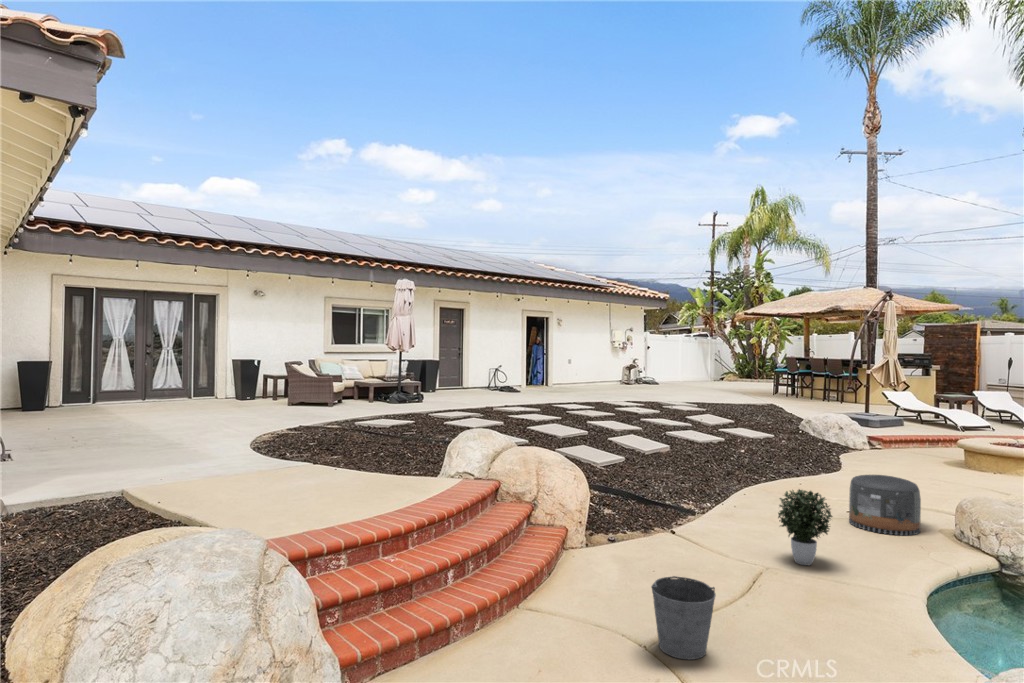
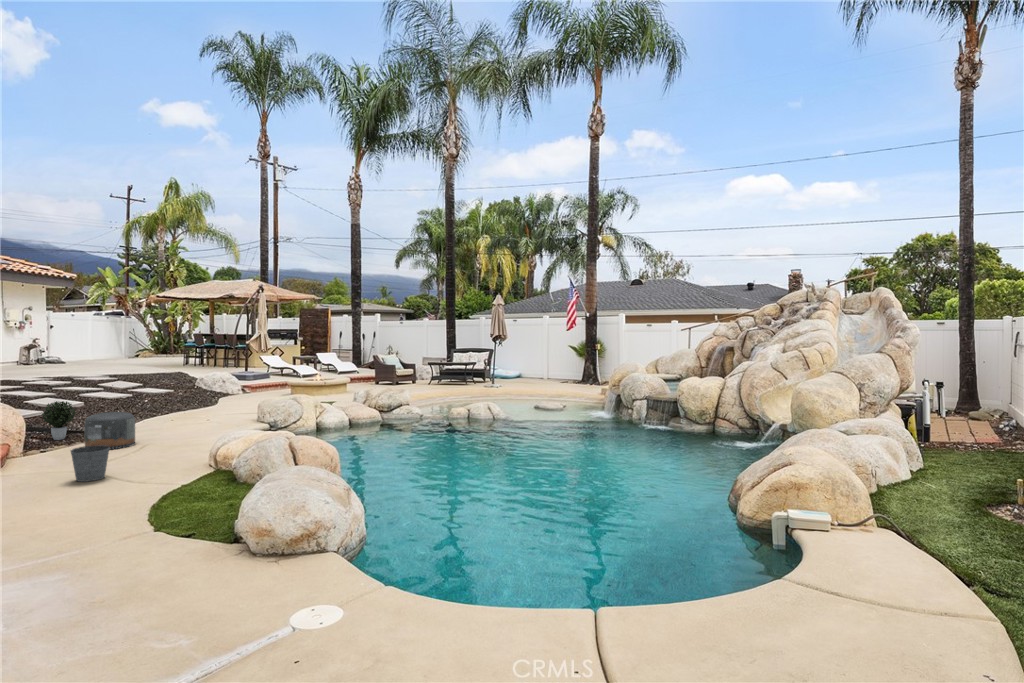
pouf: present [849,475,921,536] -> present [85,412,135,449]
potted plant: present [778,489,833,565] -> present [42,401,76,440]

